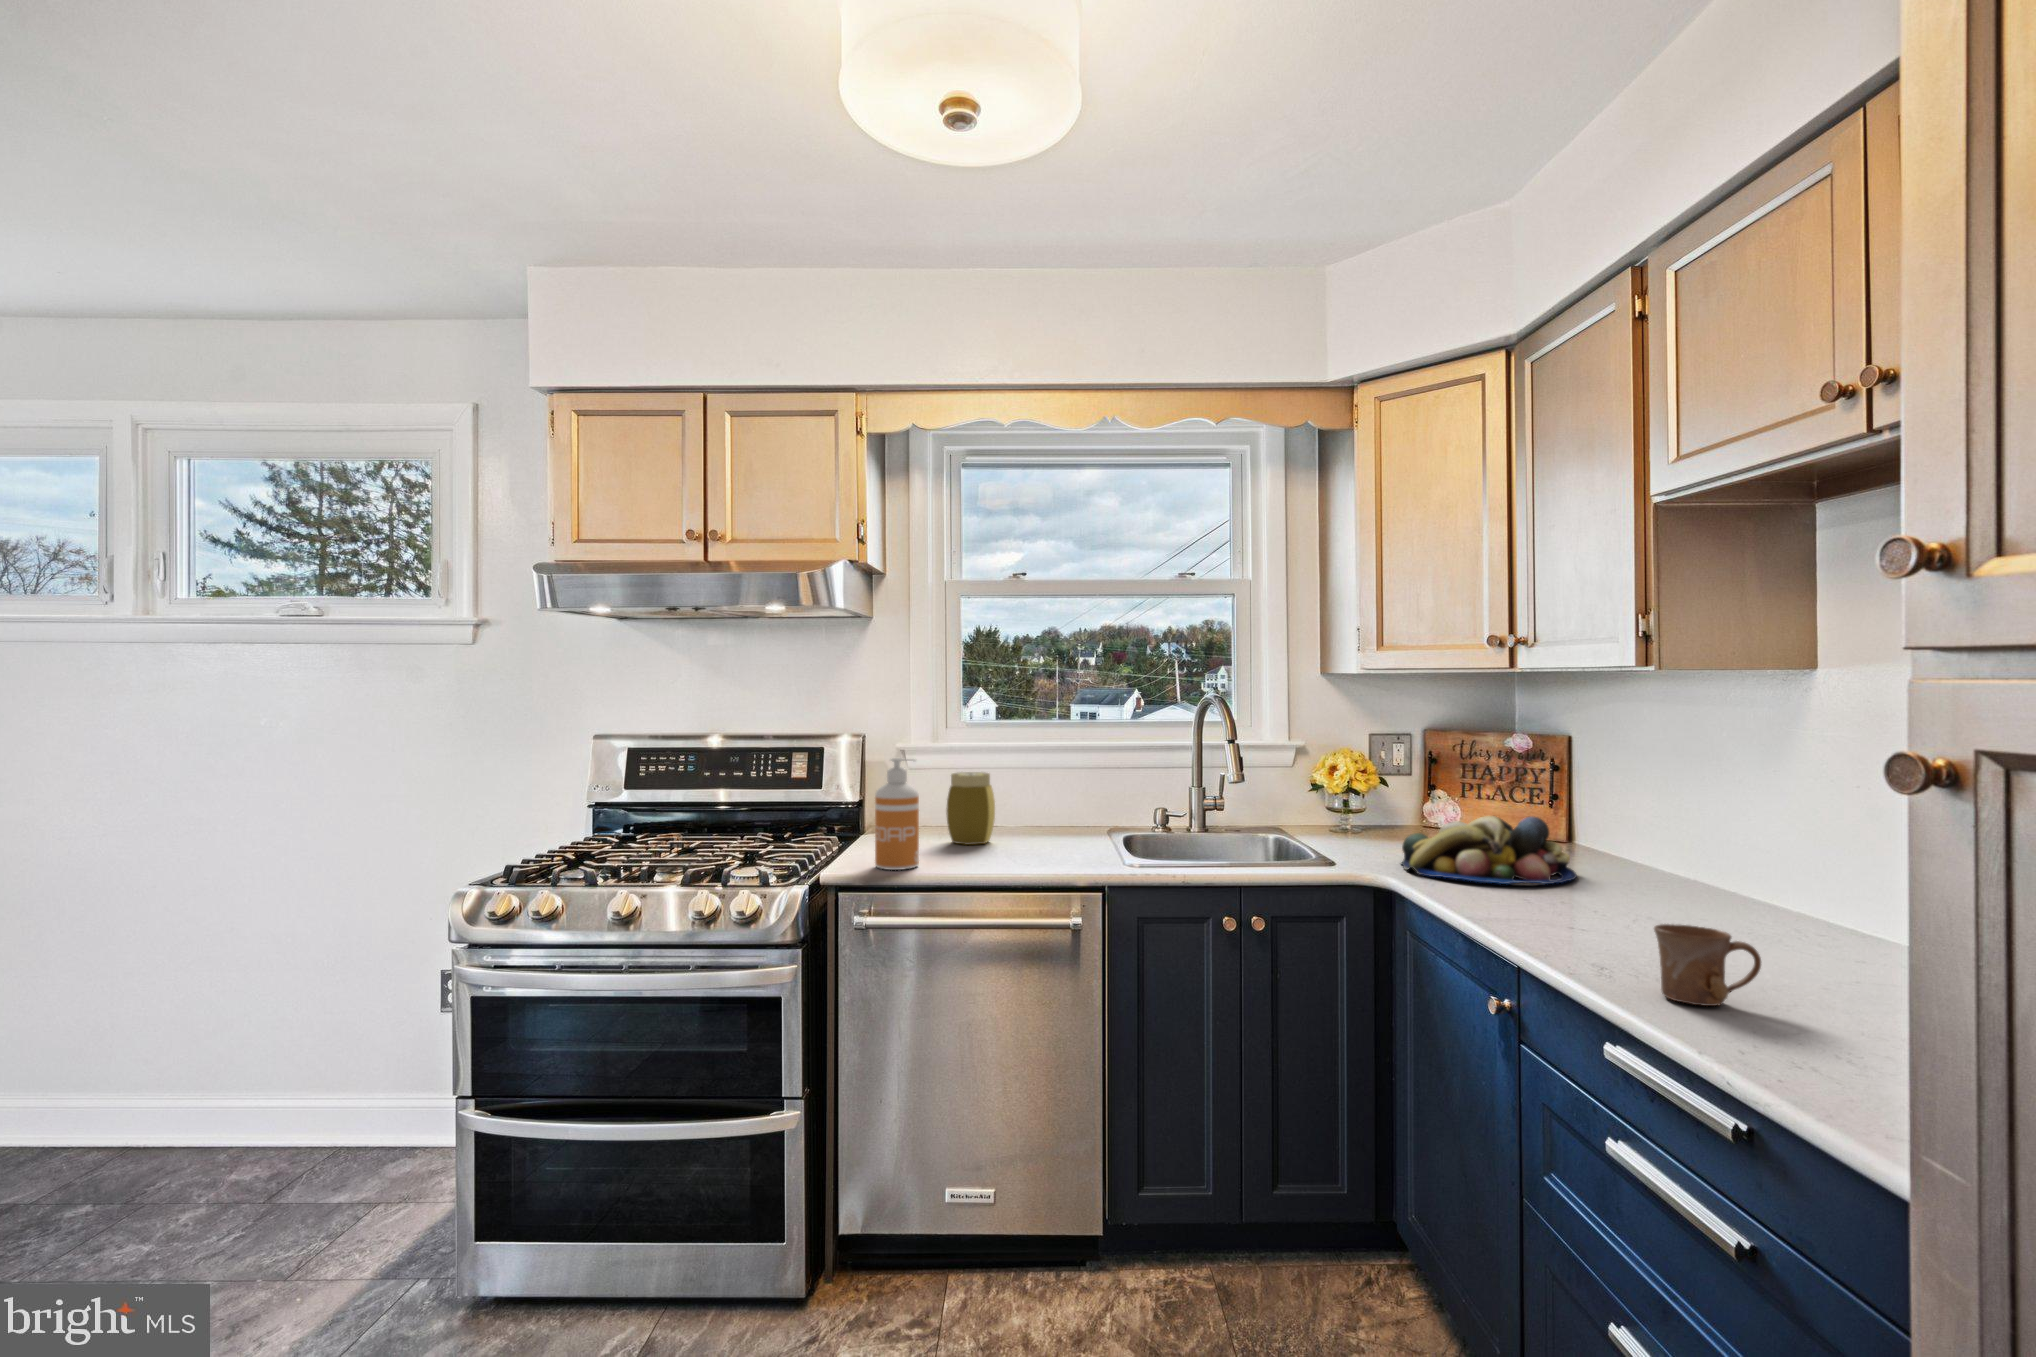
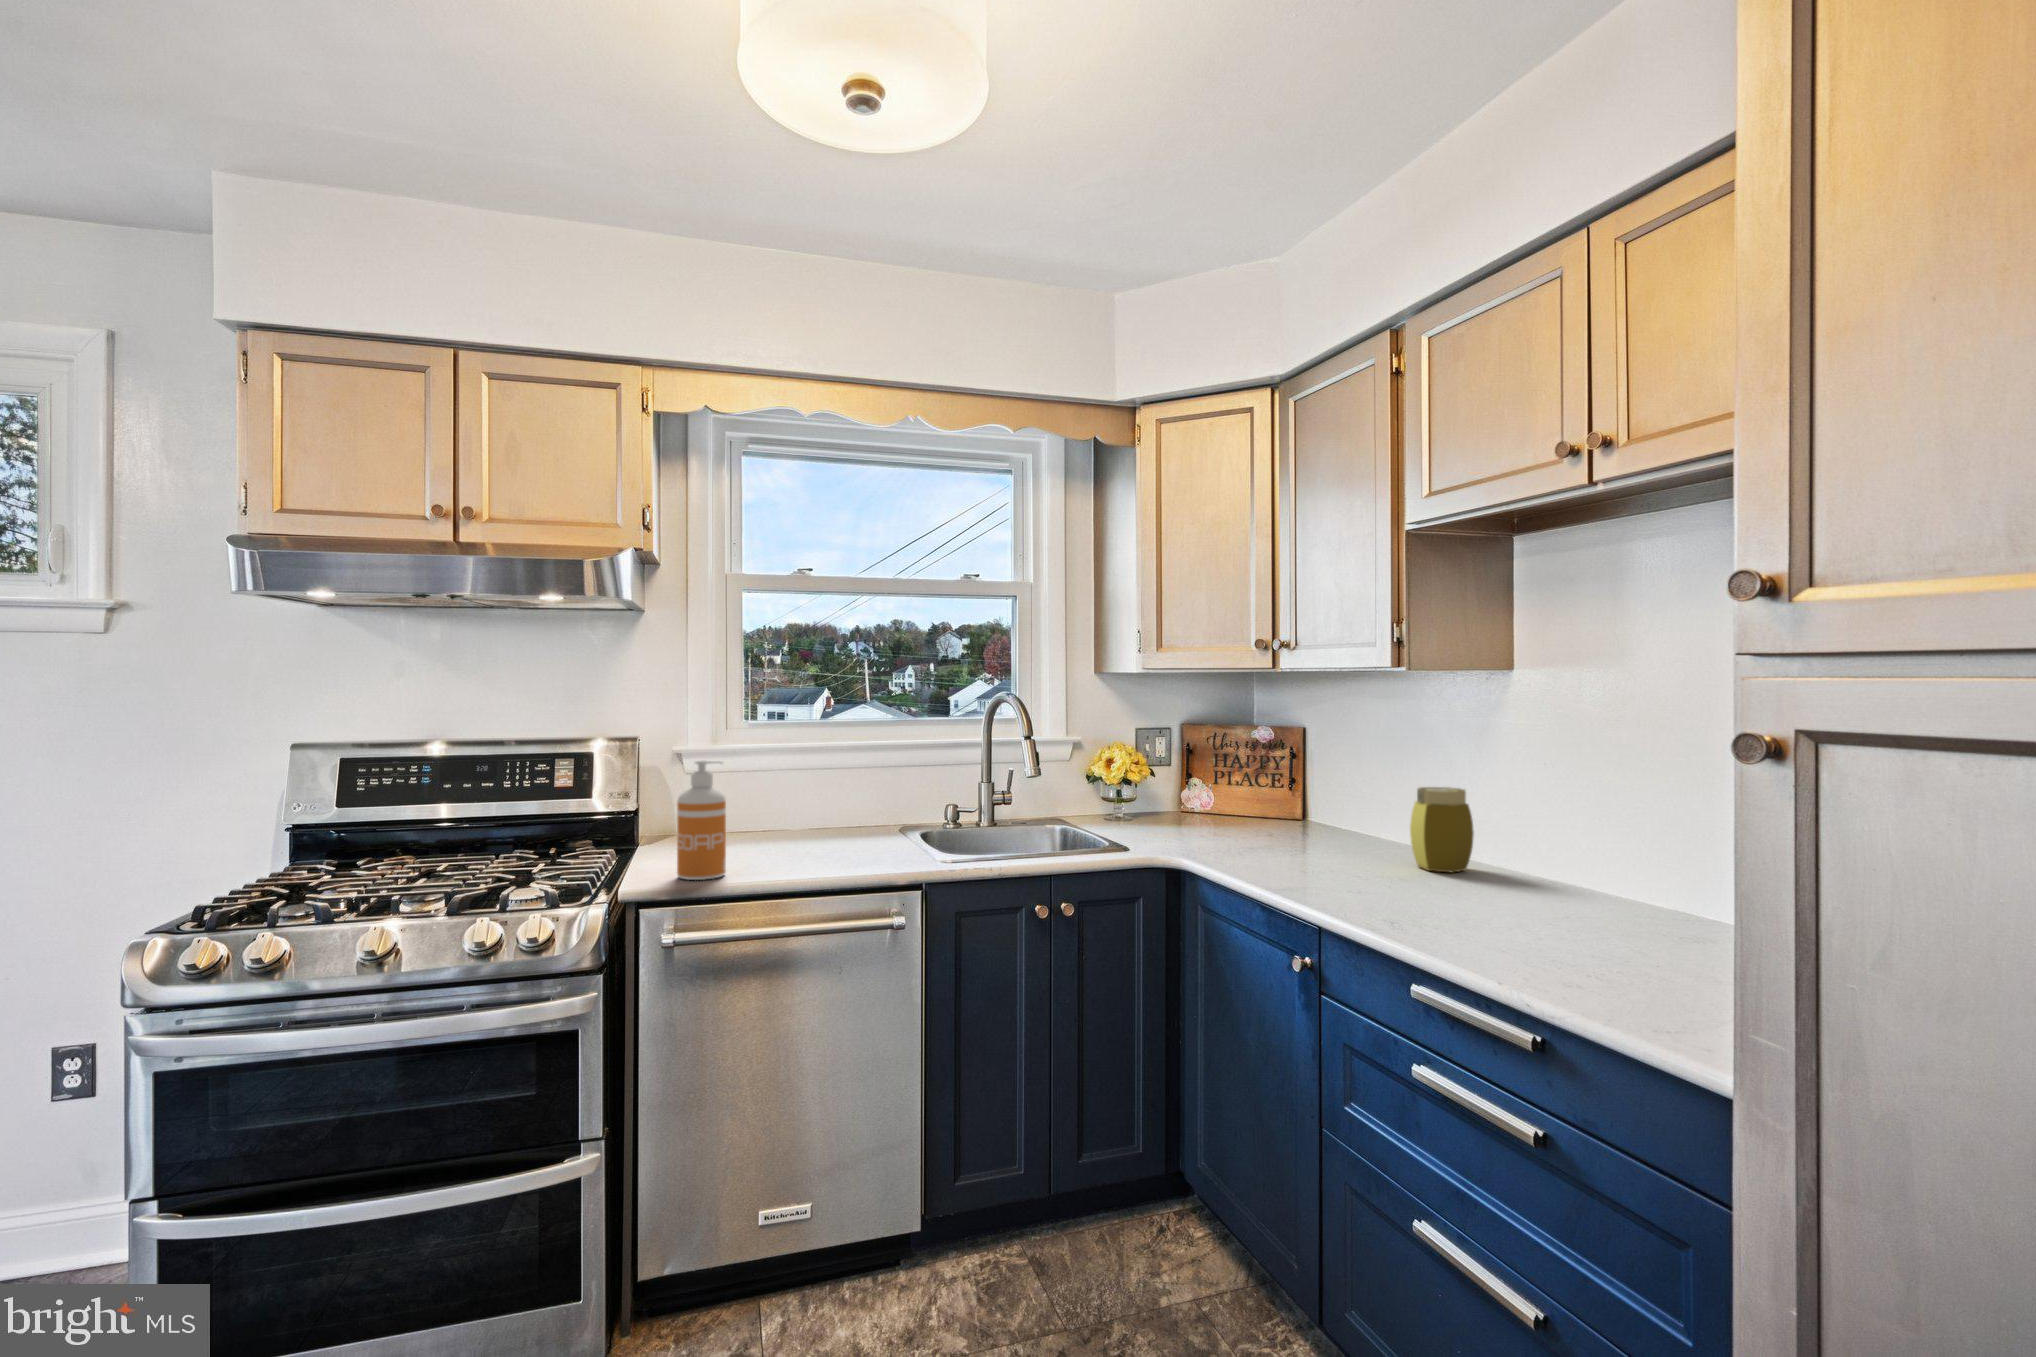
jar: present [946,772,995,845] -> present [1410,787,1474,873]
fruit bowl: present [1401,816,1577,884] -> none [1181,799,1330,860]
mug: present [1654,924,1761,1006] -> none [1445,883,1525,949]

